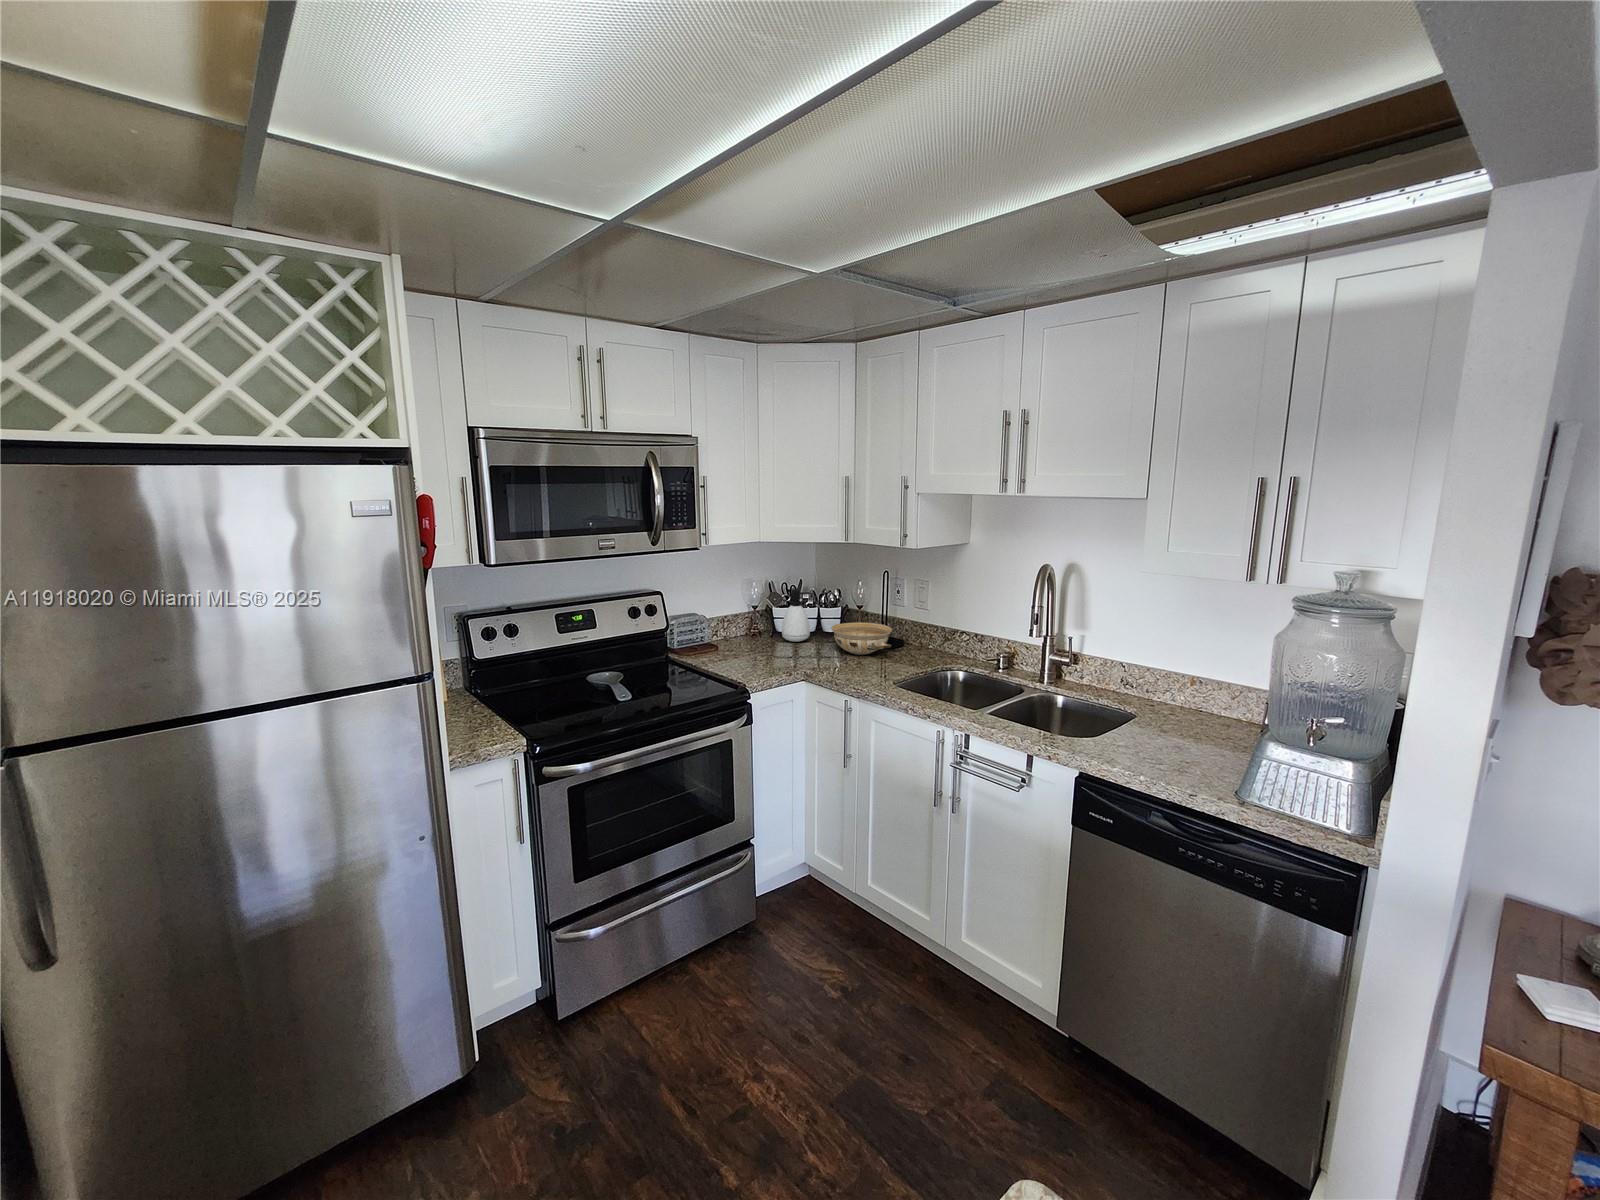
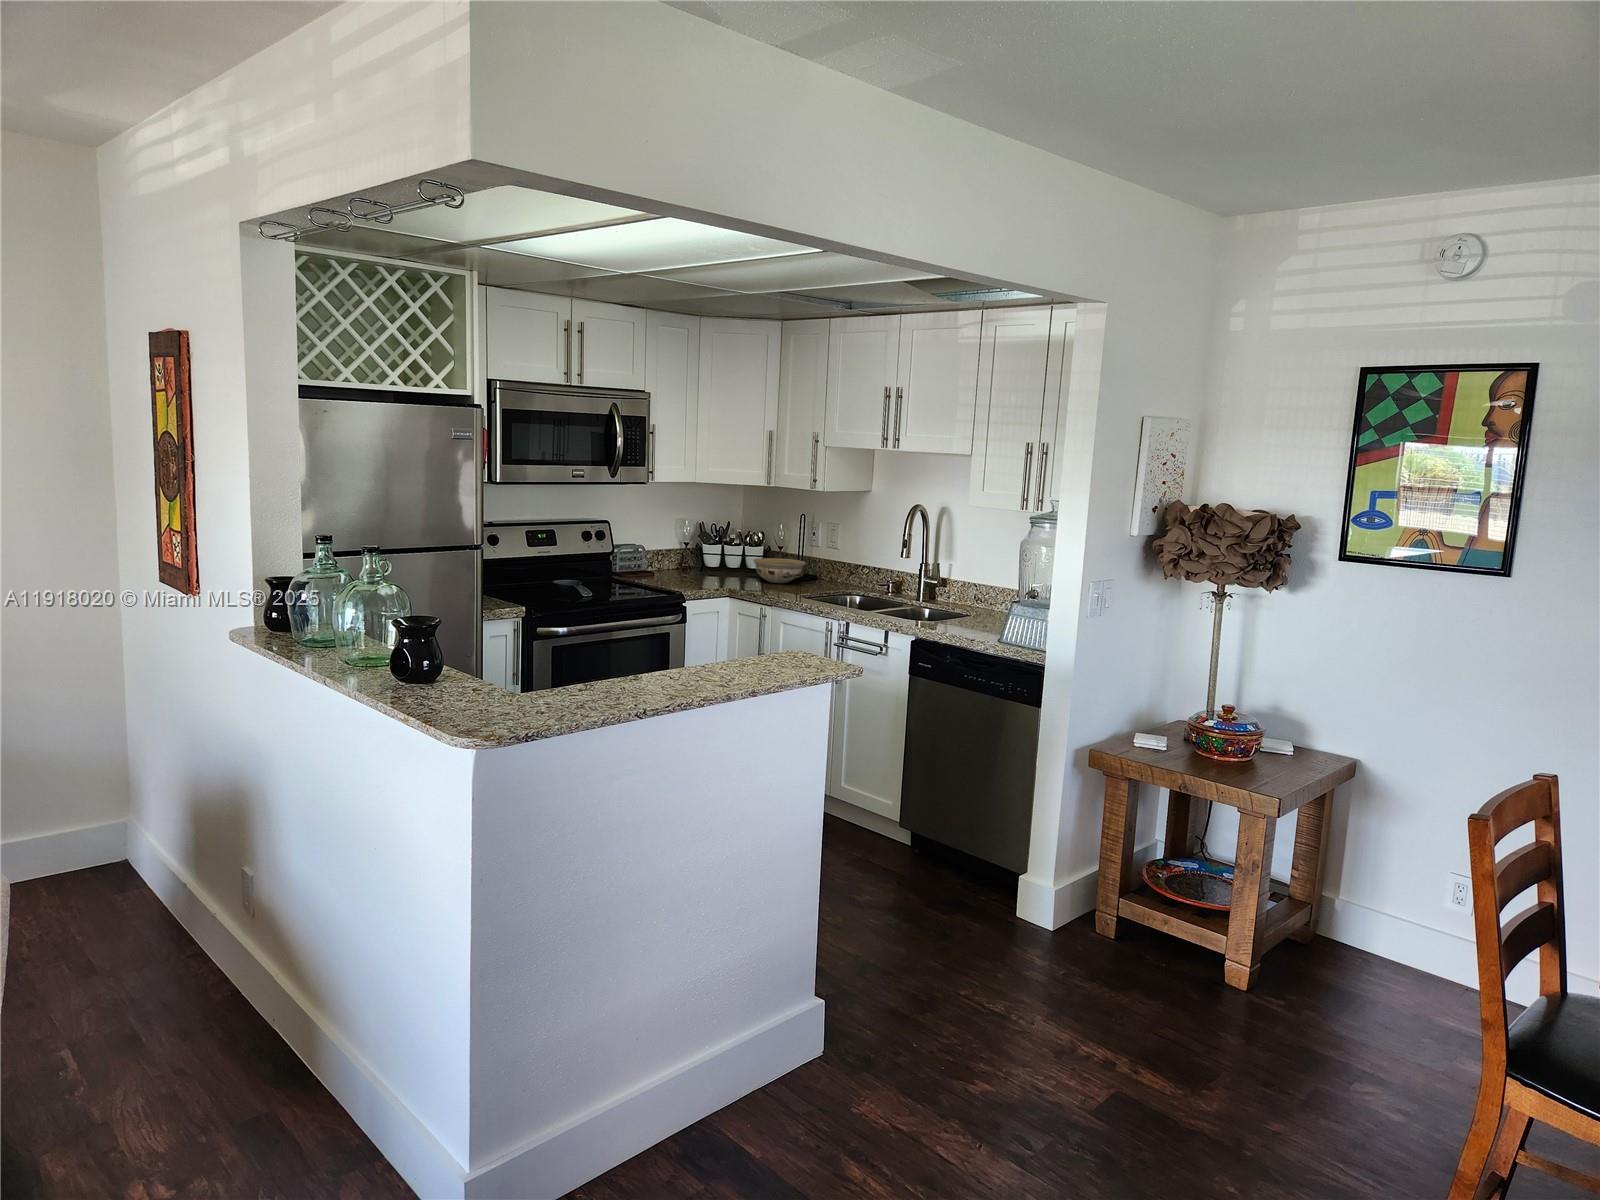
soap dispenser: present [782,589,810,642] -> none [710,528,737,574]

